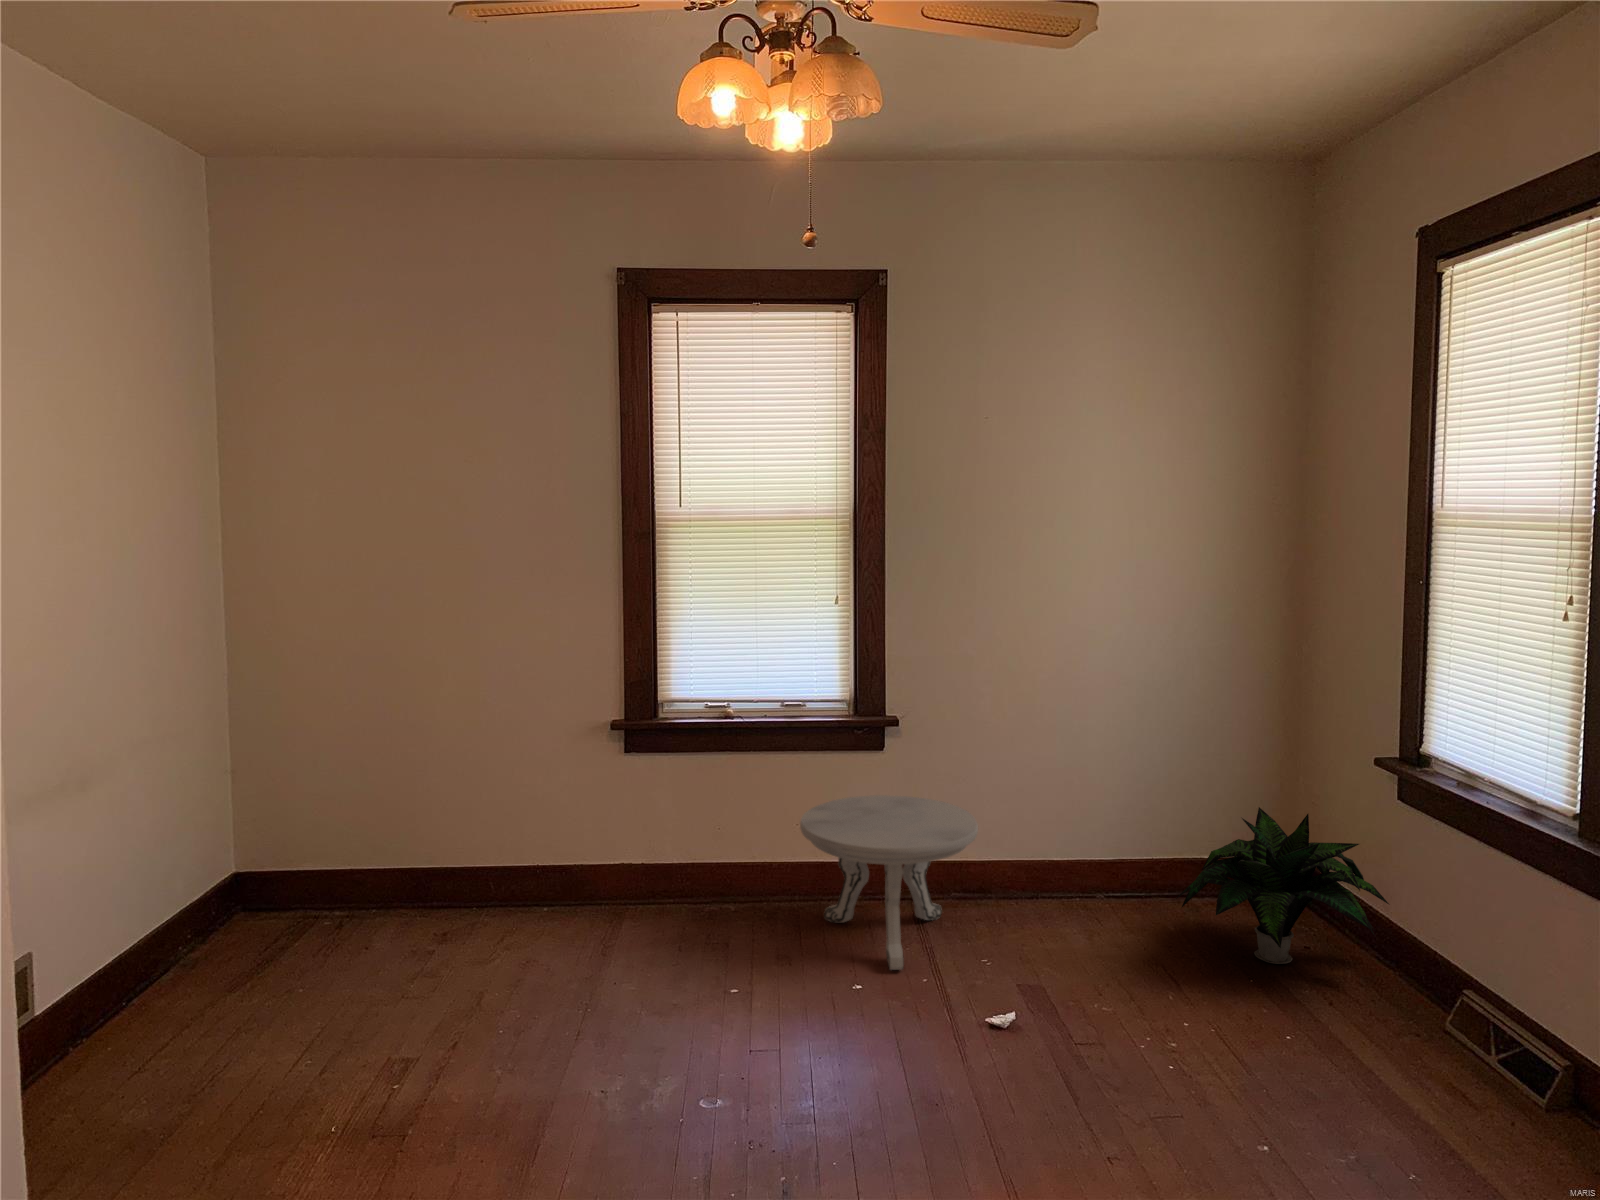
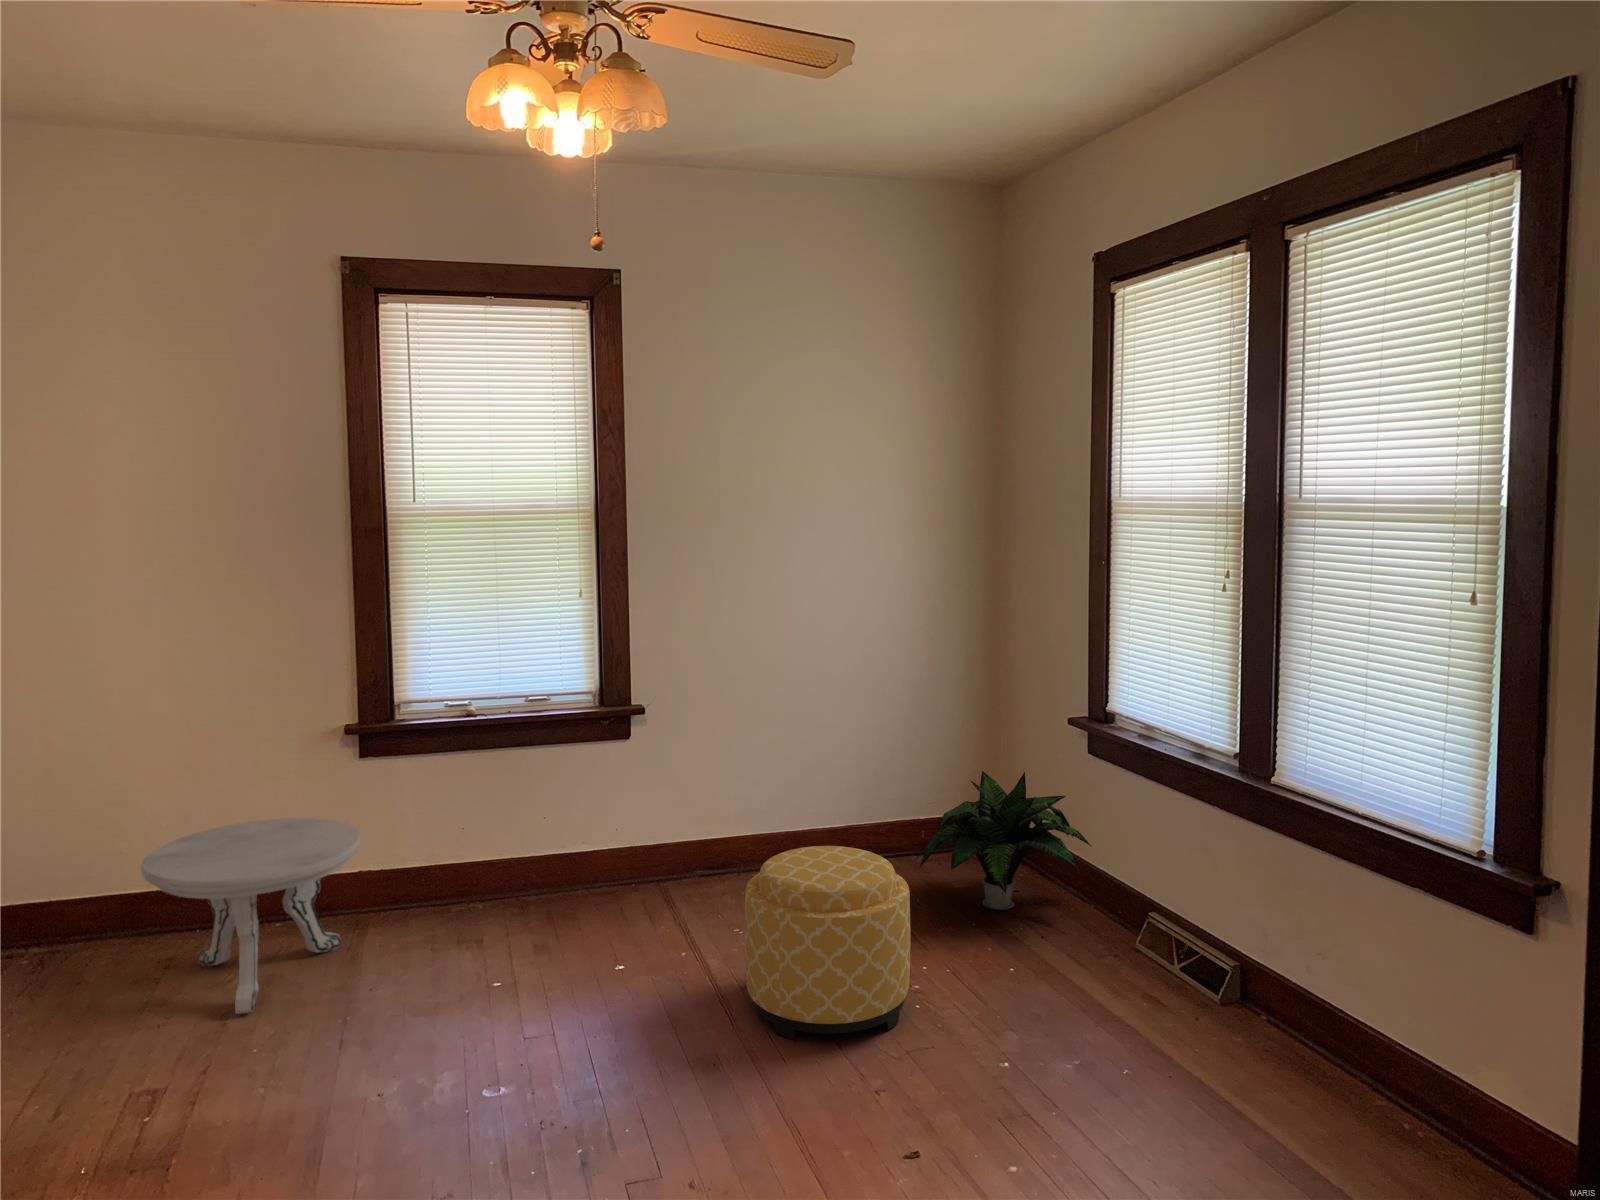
side table: present [800,795,978,970] -> present [141,818,360,1014]
ottoman: none [979,878,1161,1088] -> present [745,846,910,1039]

